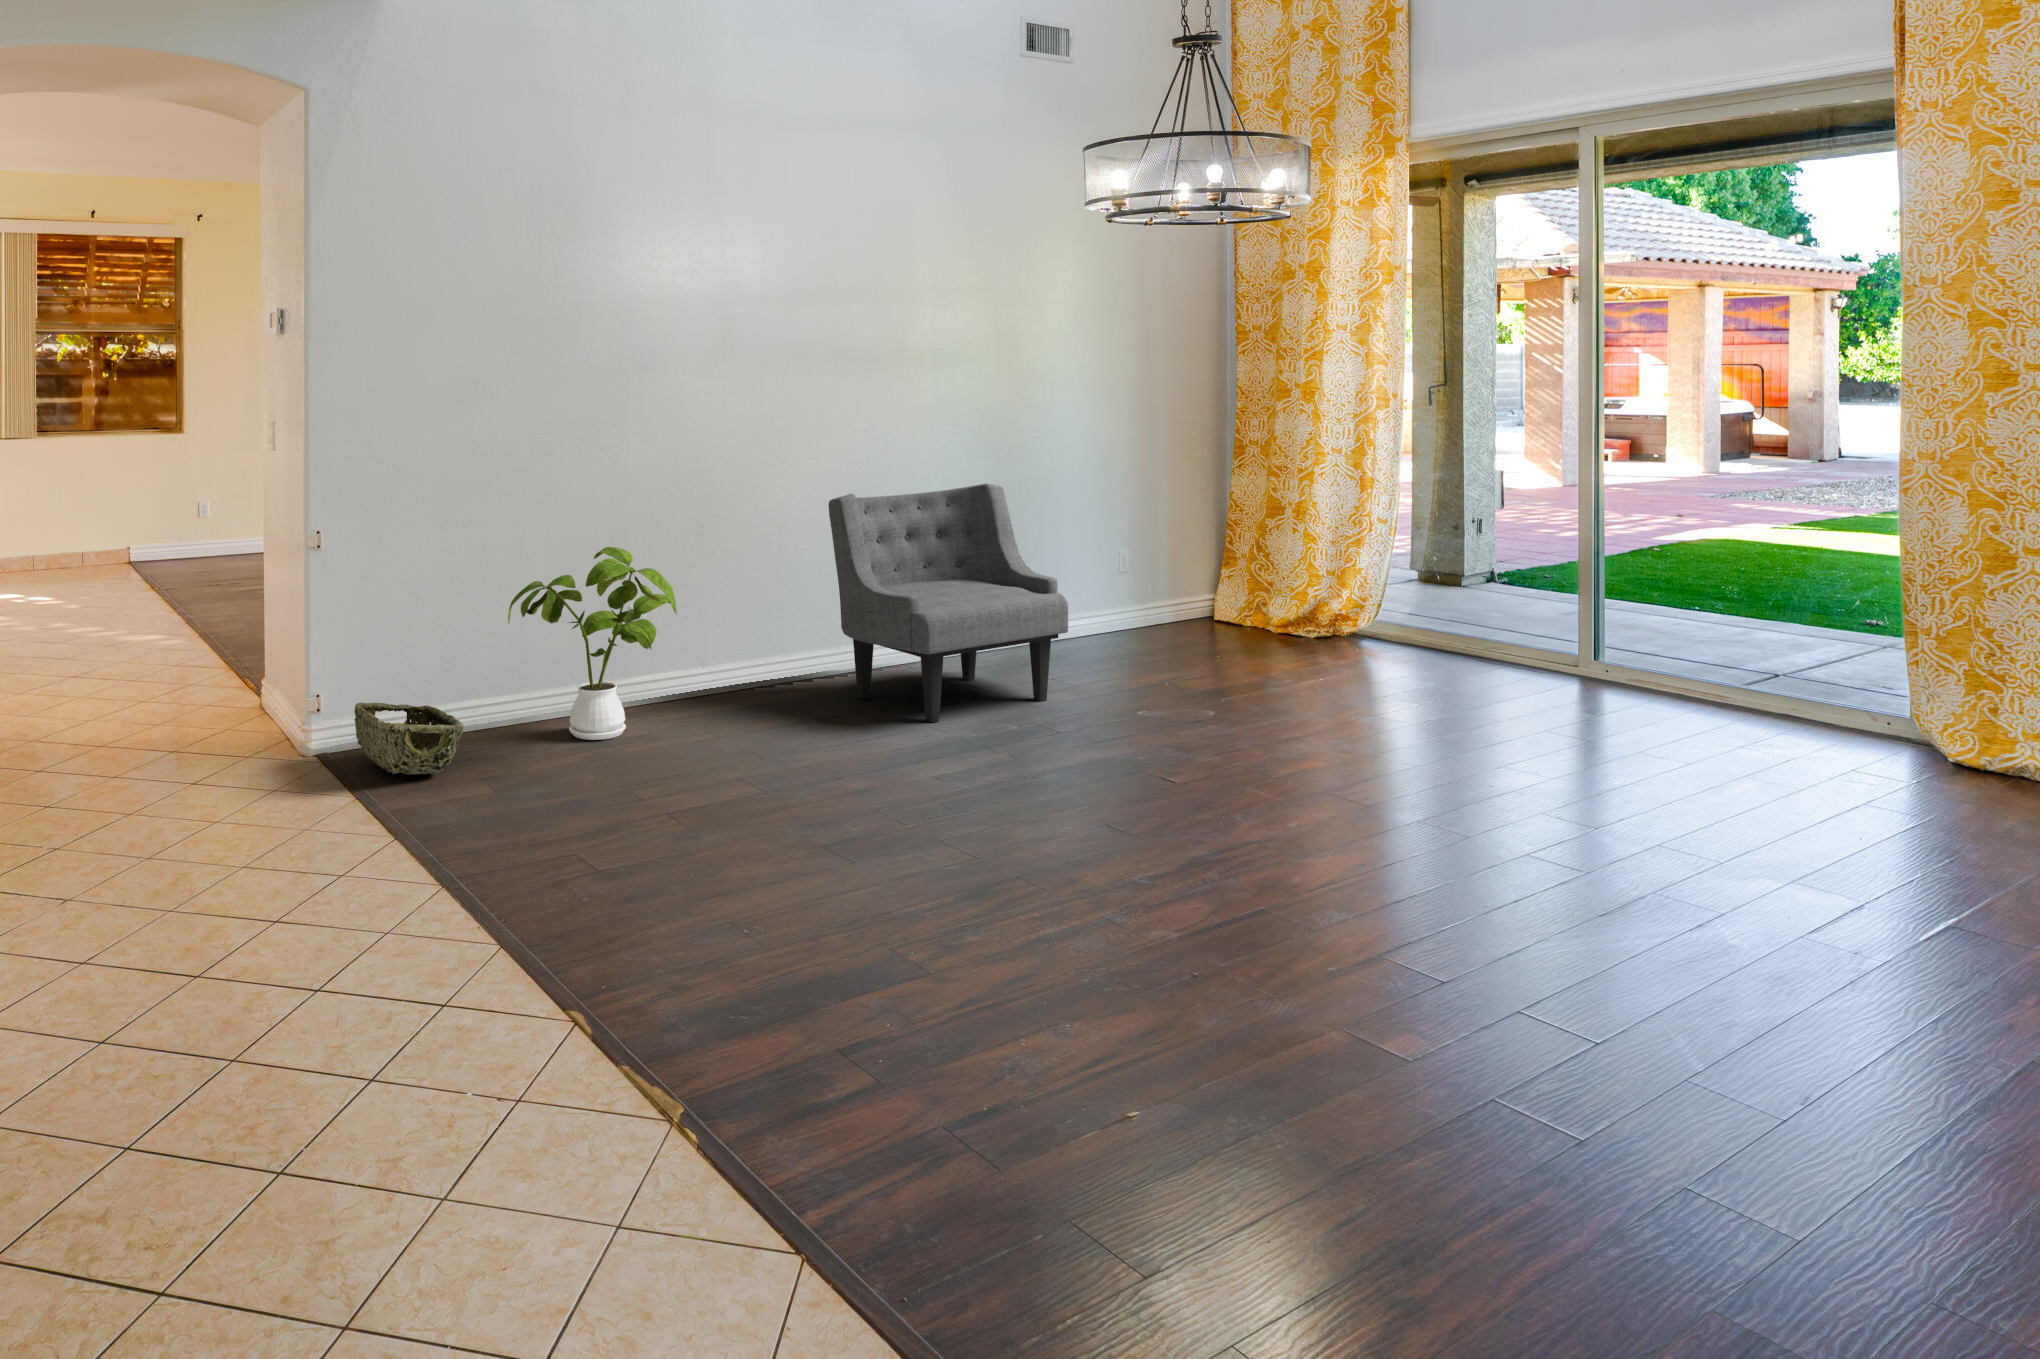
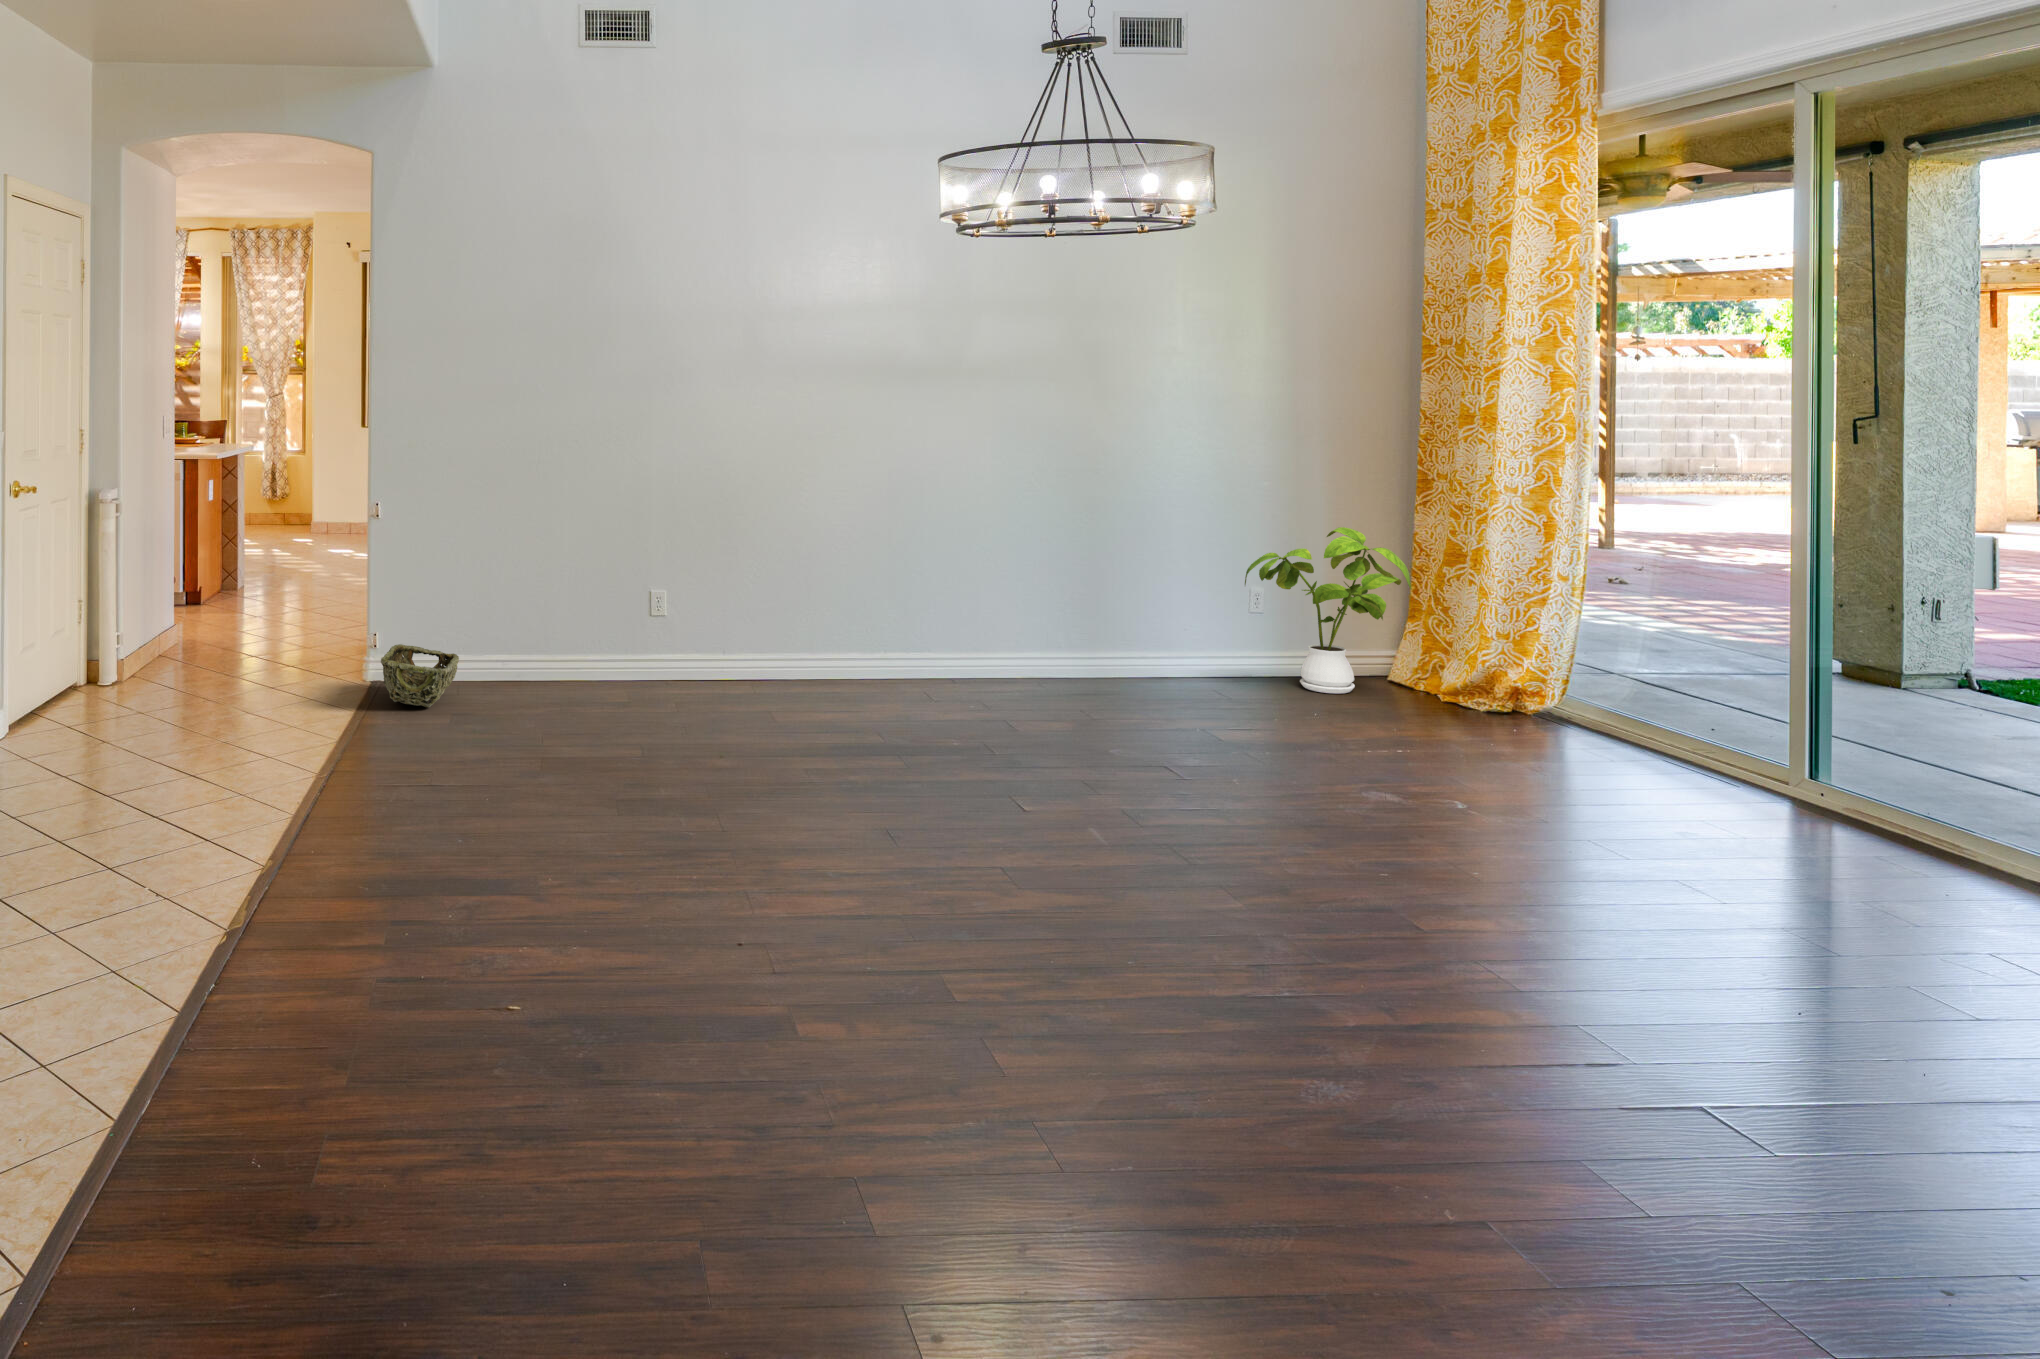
armchair: present [829,483,1068,722] -> none [827,501,1058,729]
house plant: present [508,547,677,740] -> present [1245,527,1411,694]

